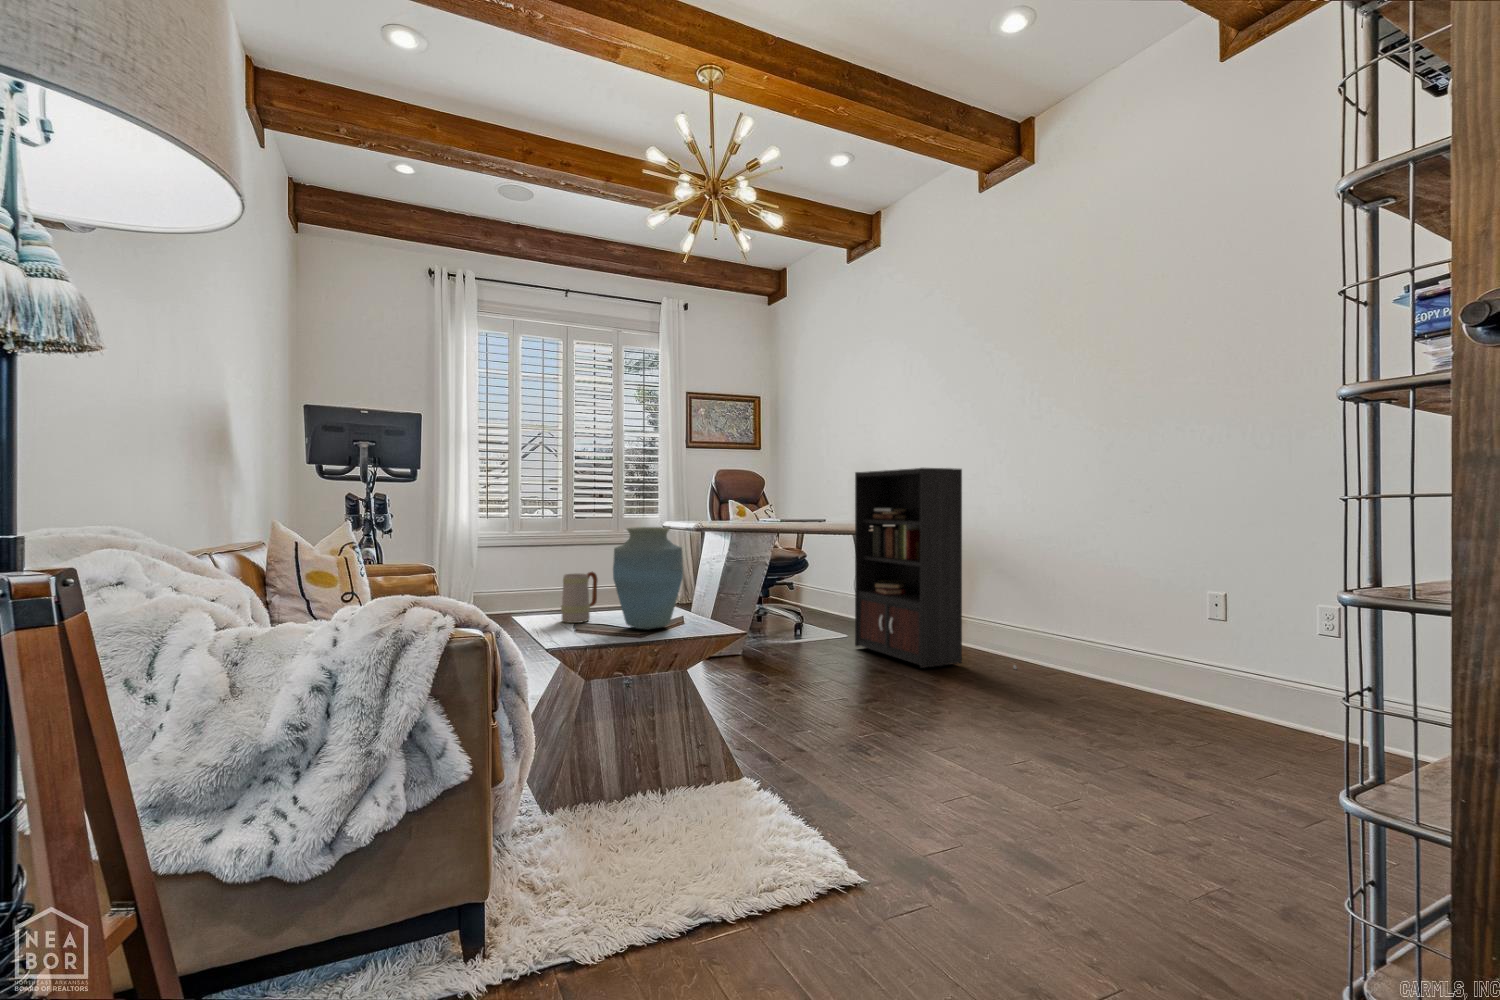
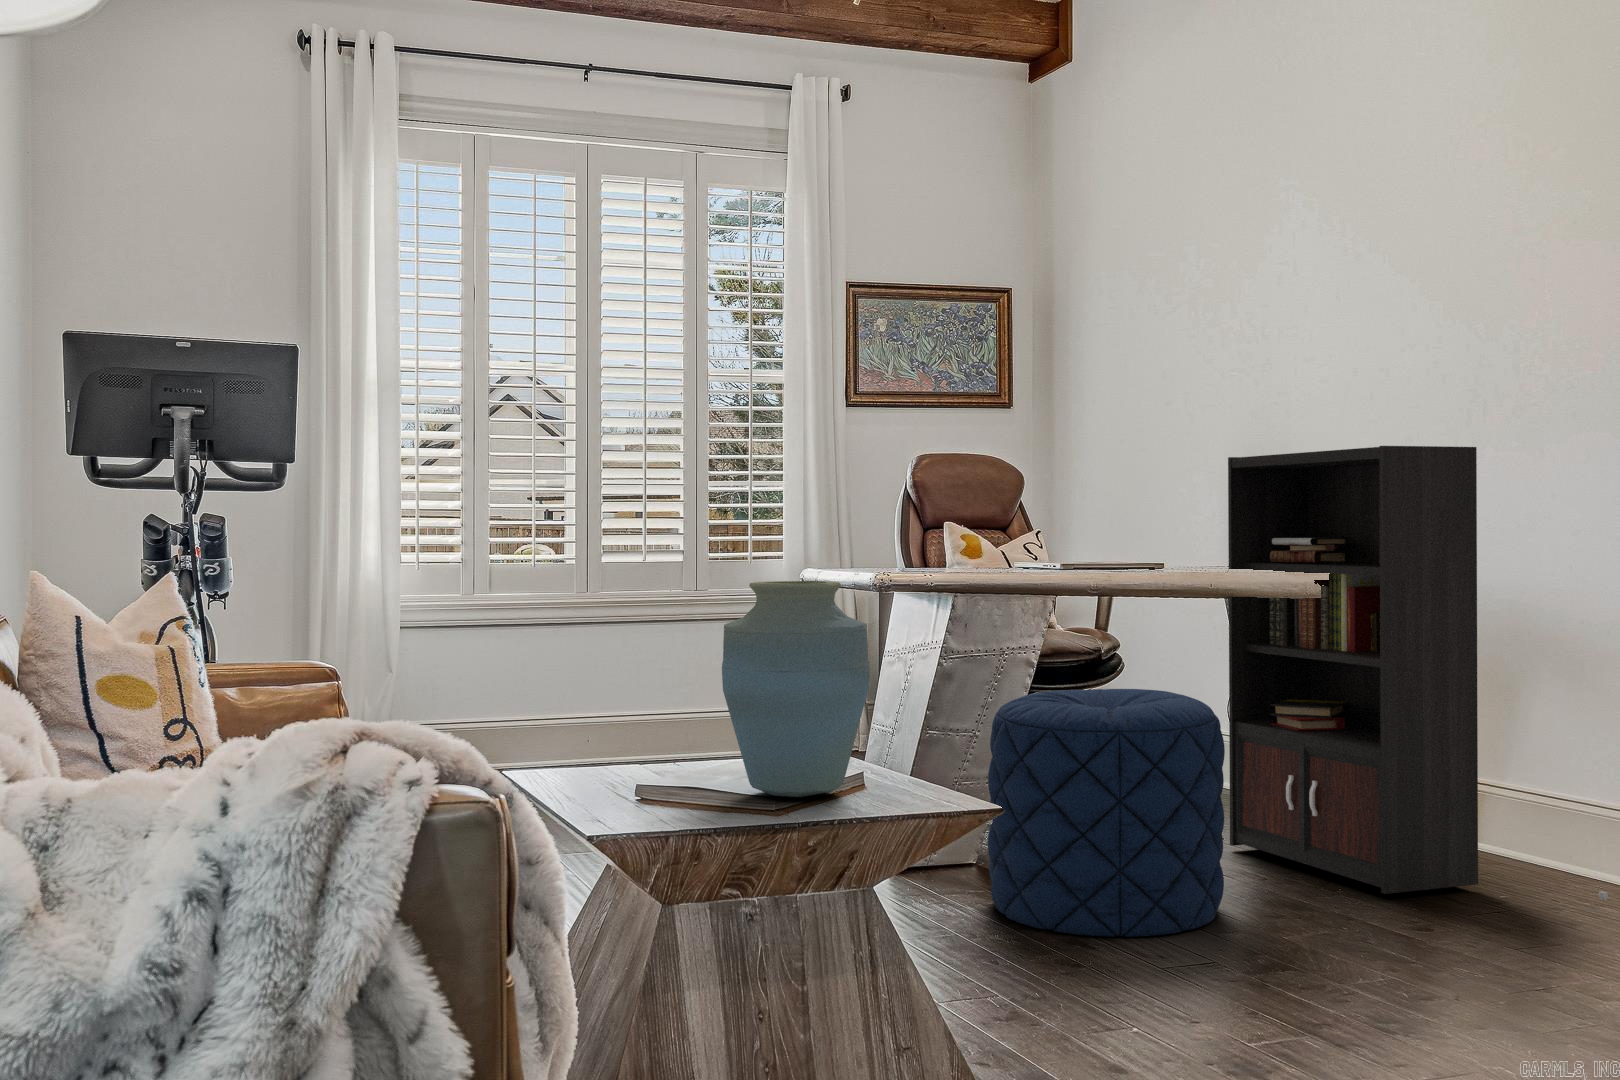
mug: present [561,572,597,623] -> none [613,675,686,782]
pouf: none [745,577,851,690] -> present [988,689,1225,937]

